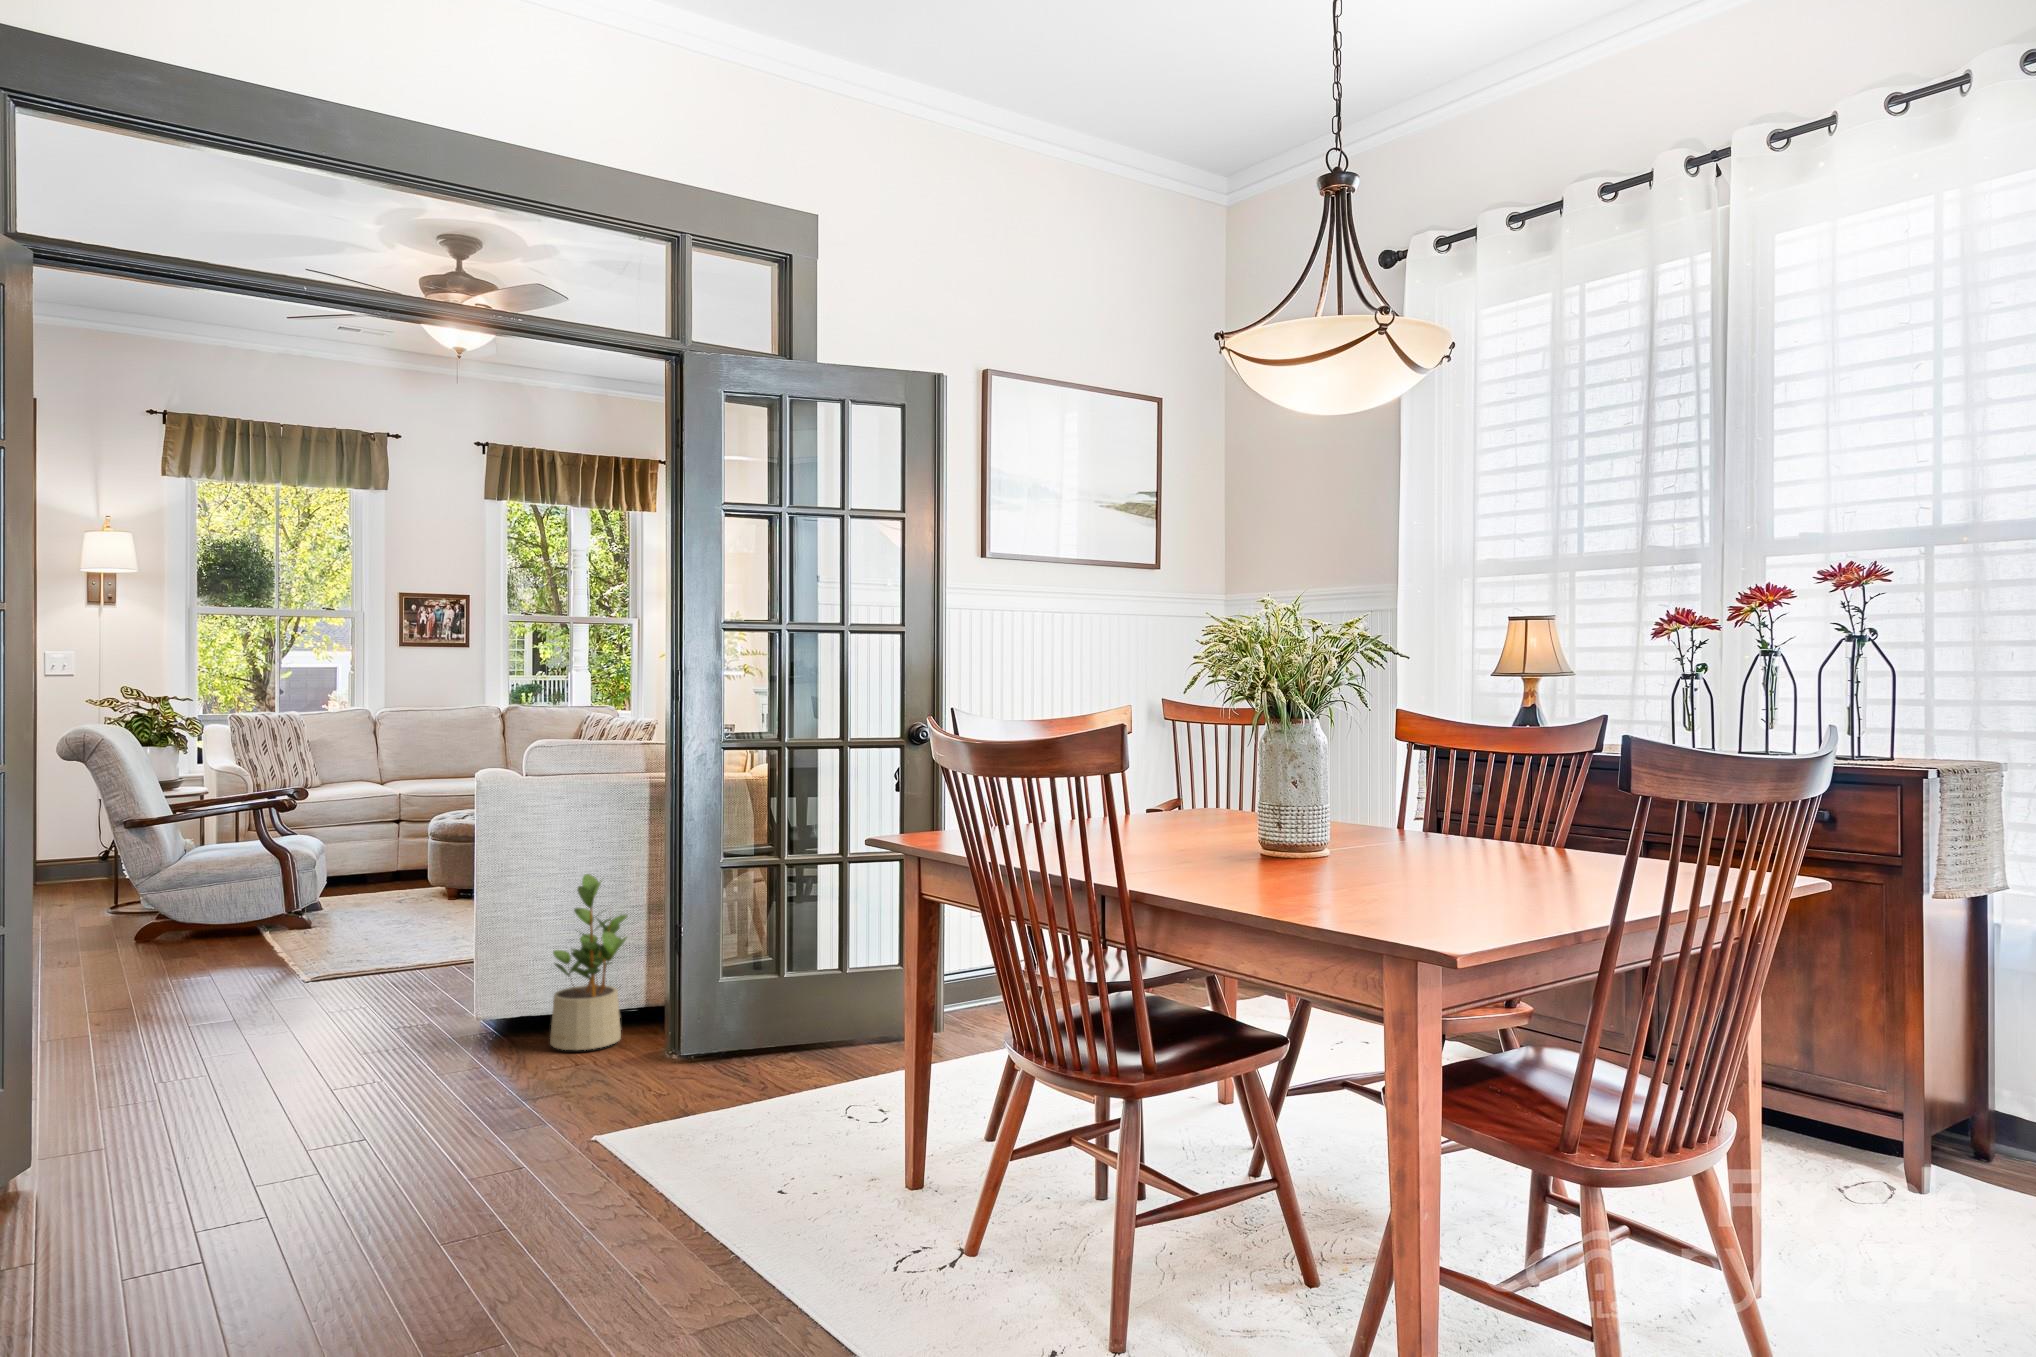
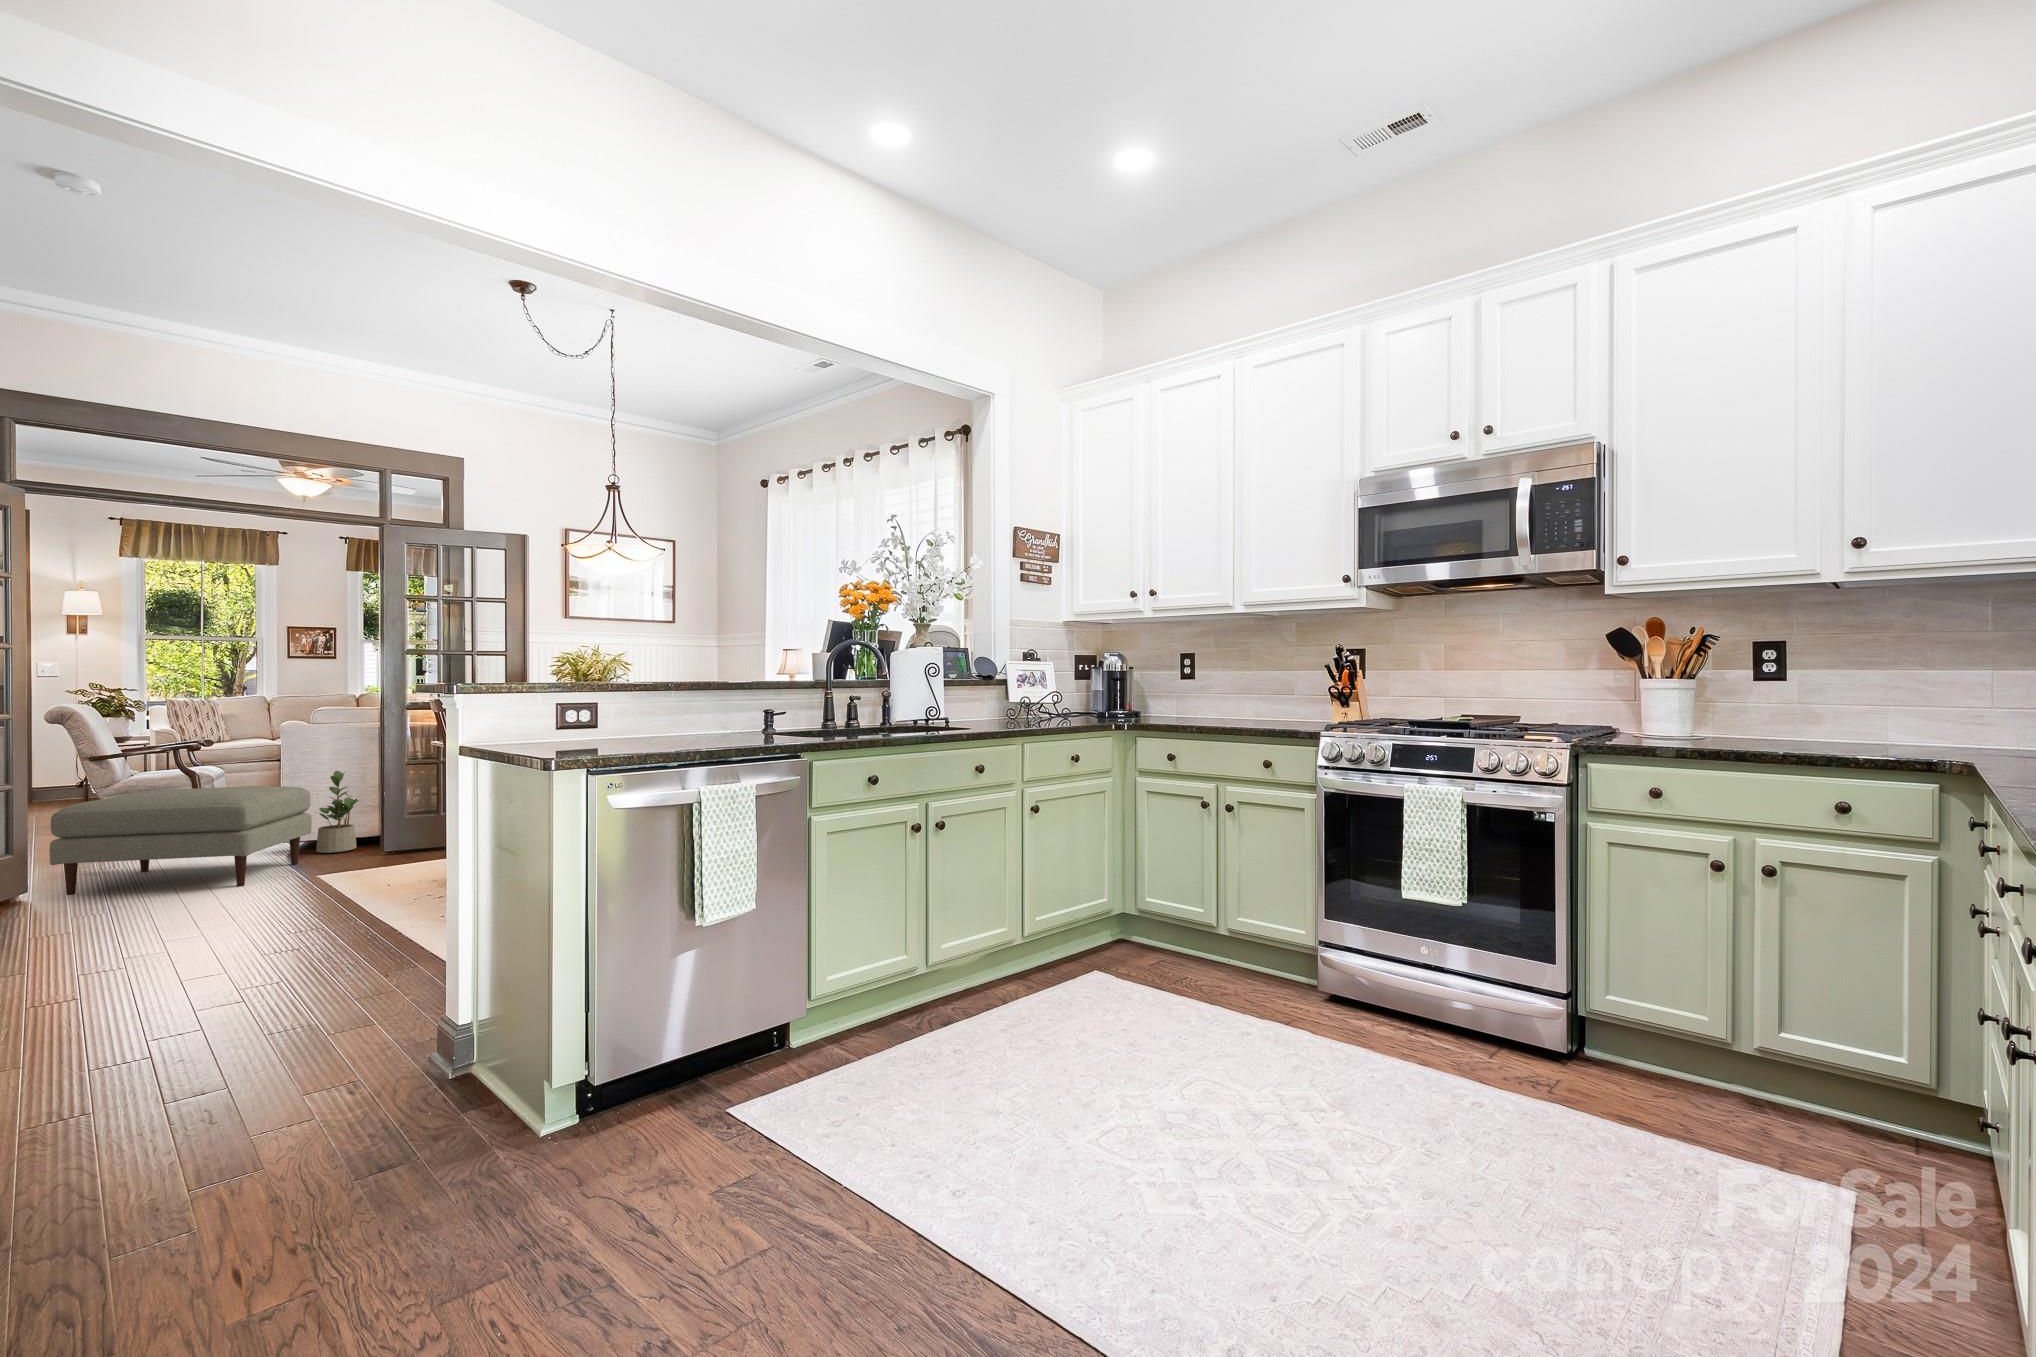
ottoman: none [77,917,560,1180] -> present [50,786,312,895]

